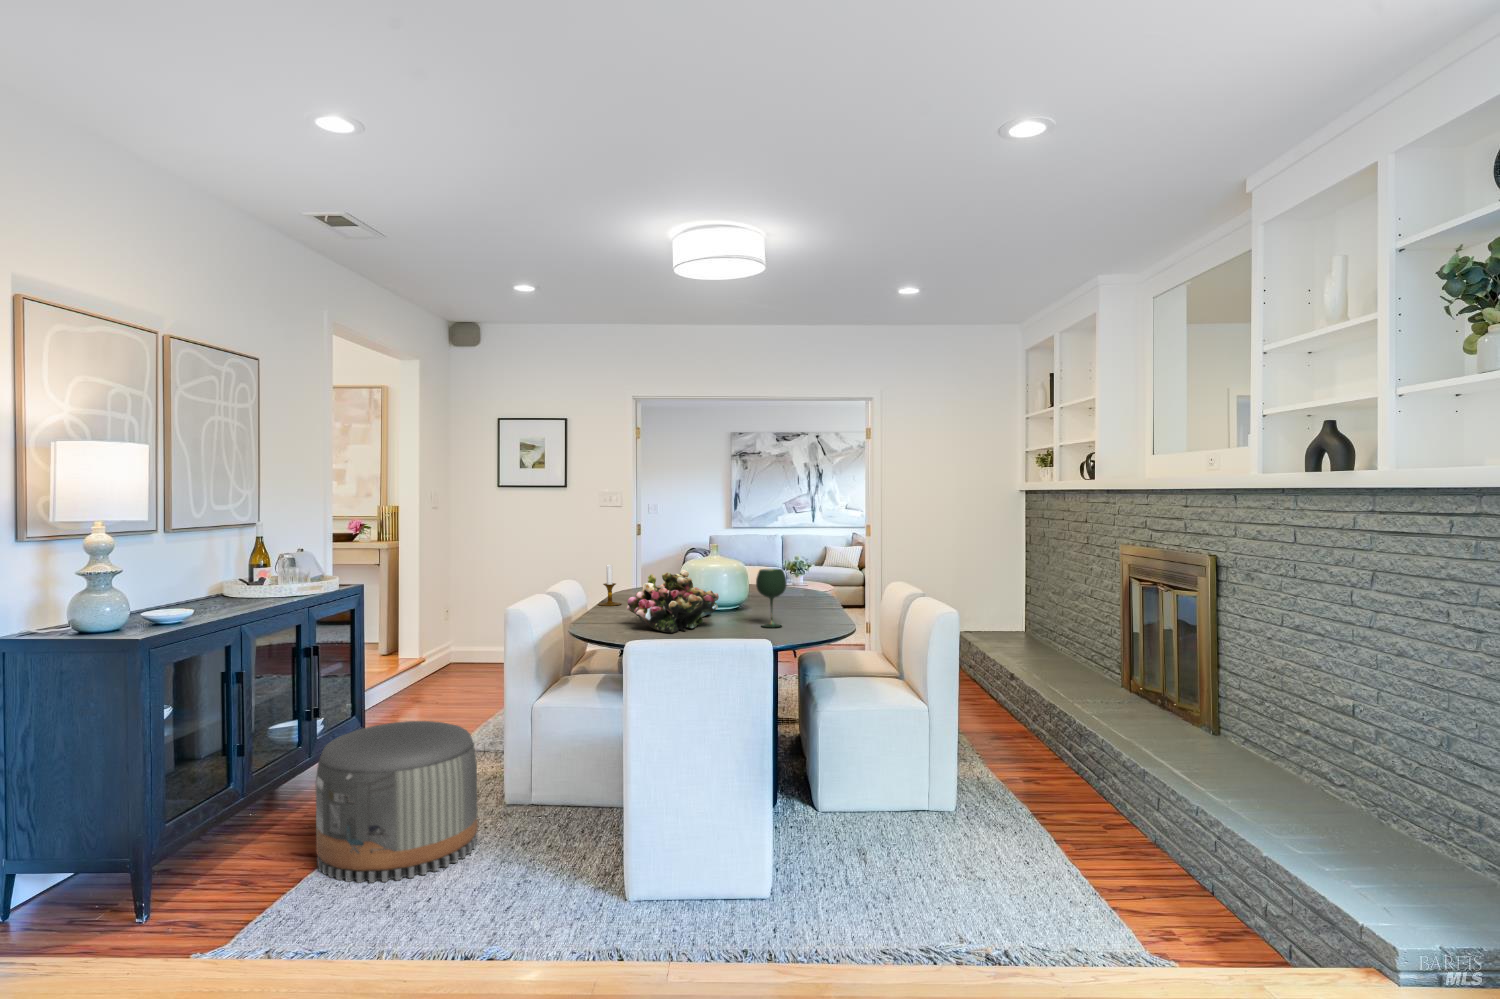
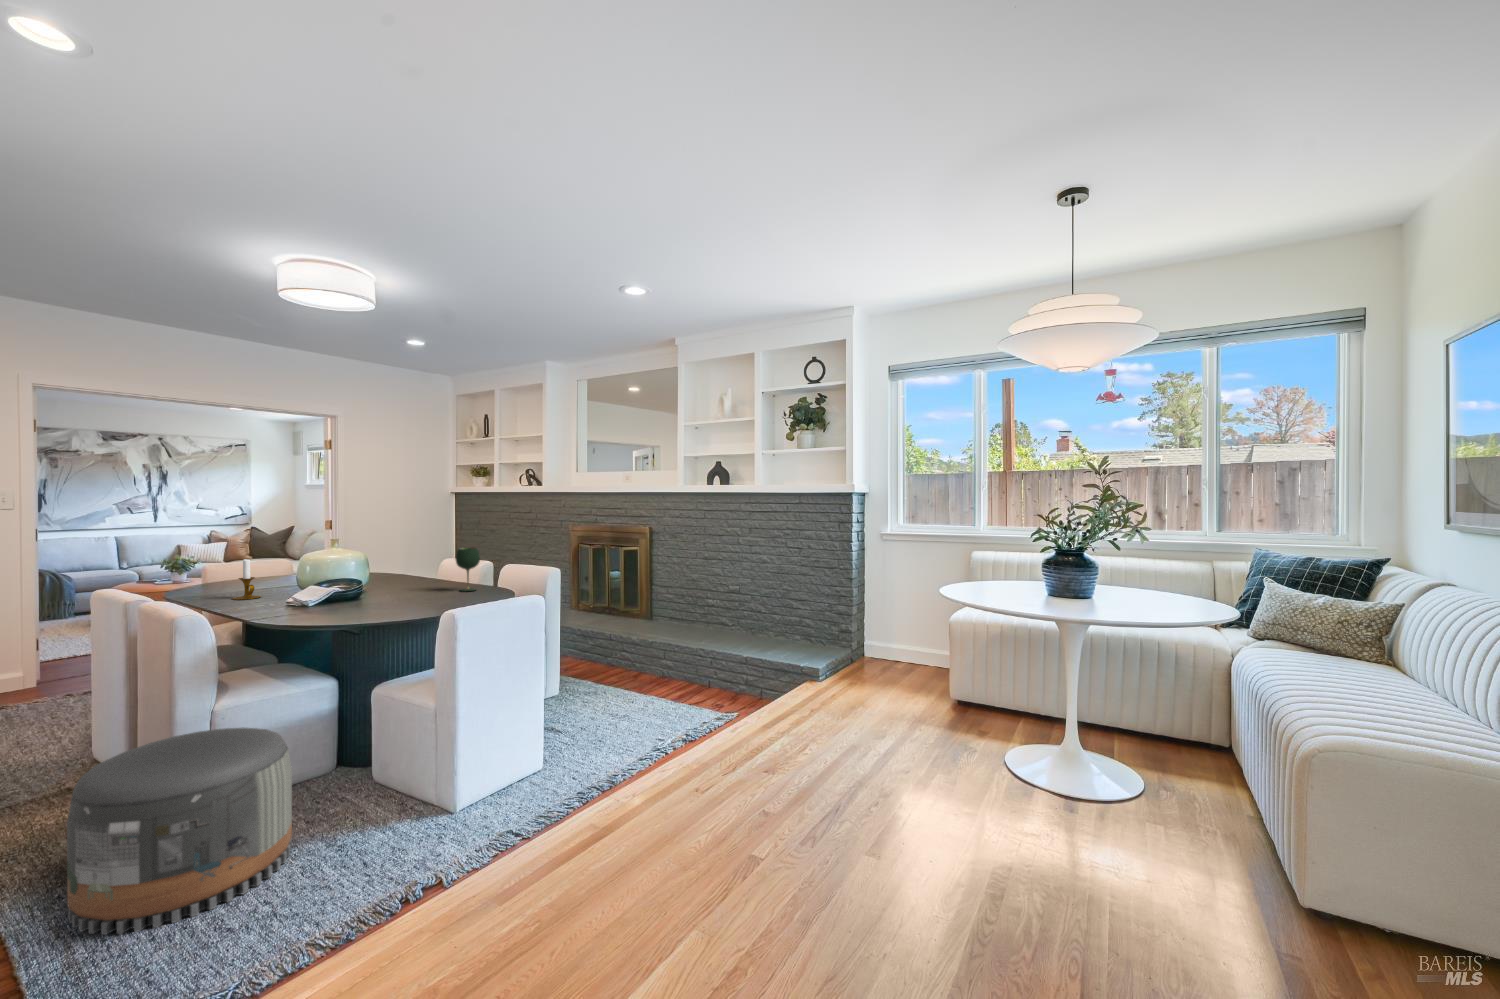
flower arrangement: present [627,570,719,633] -> none [346,554,438,604]

